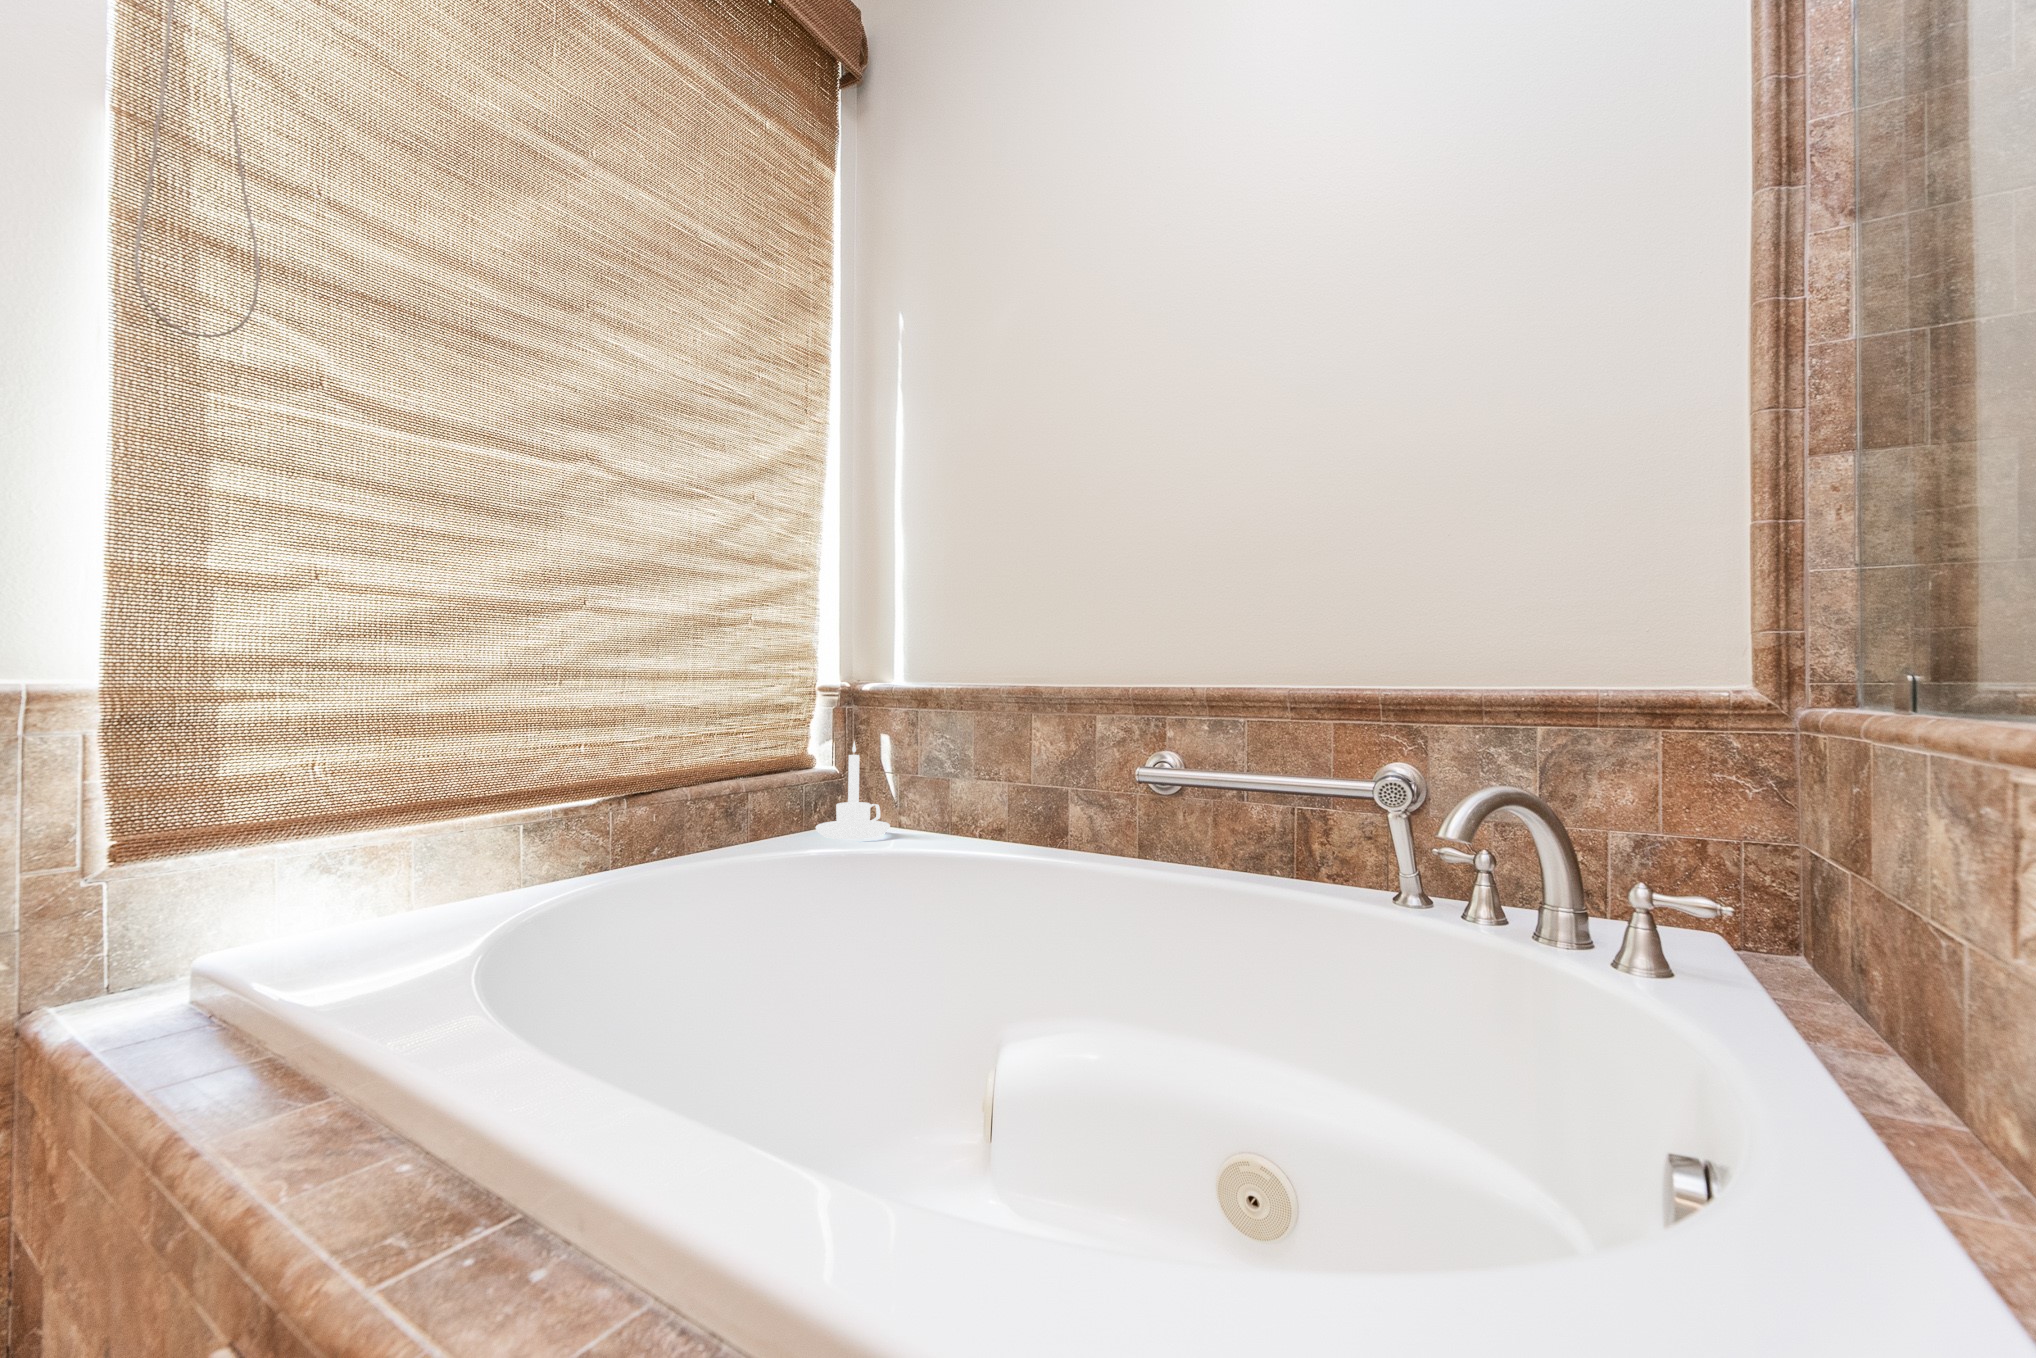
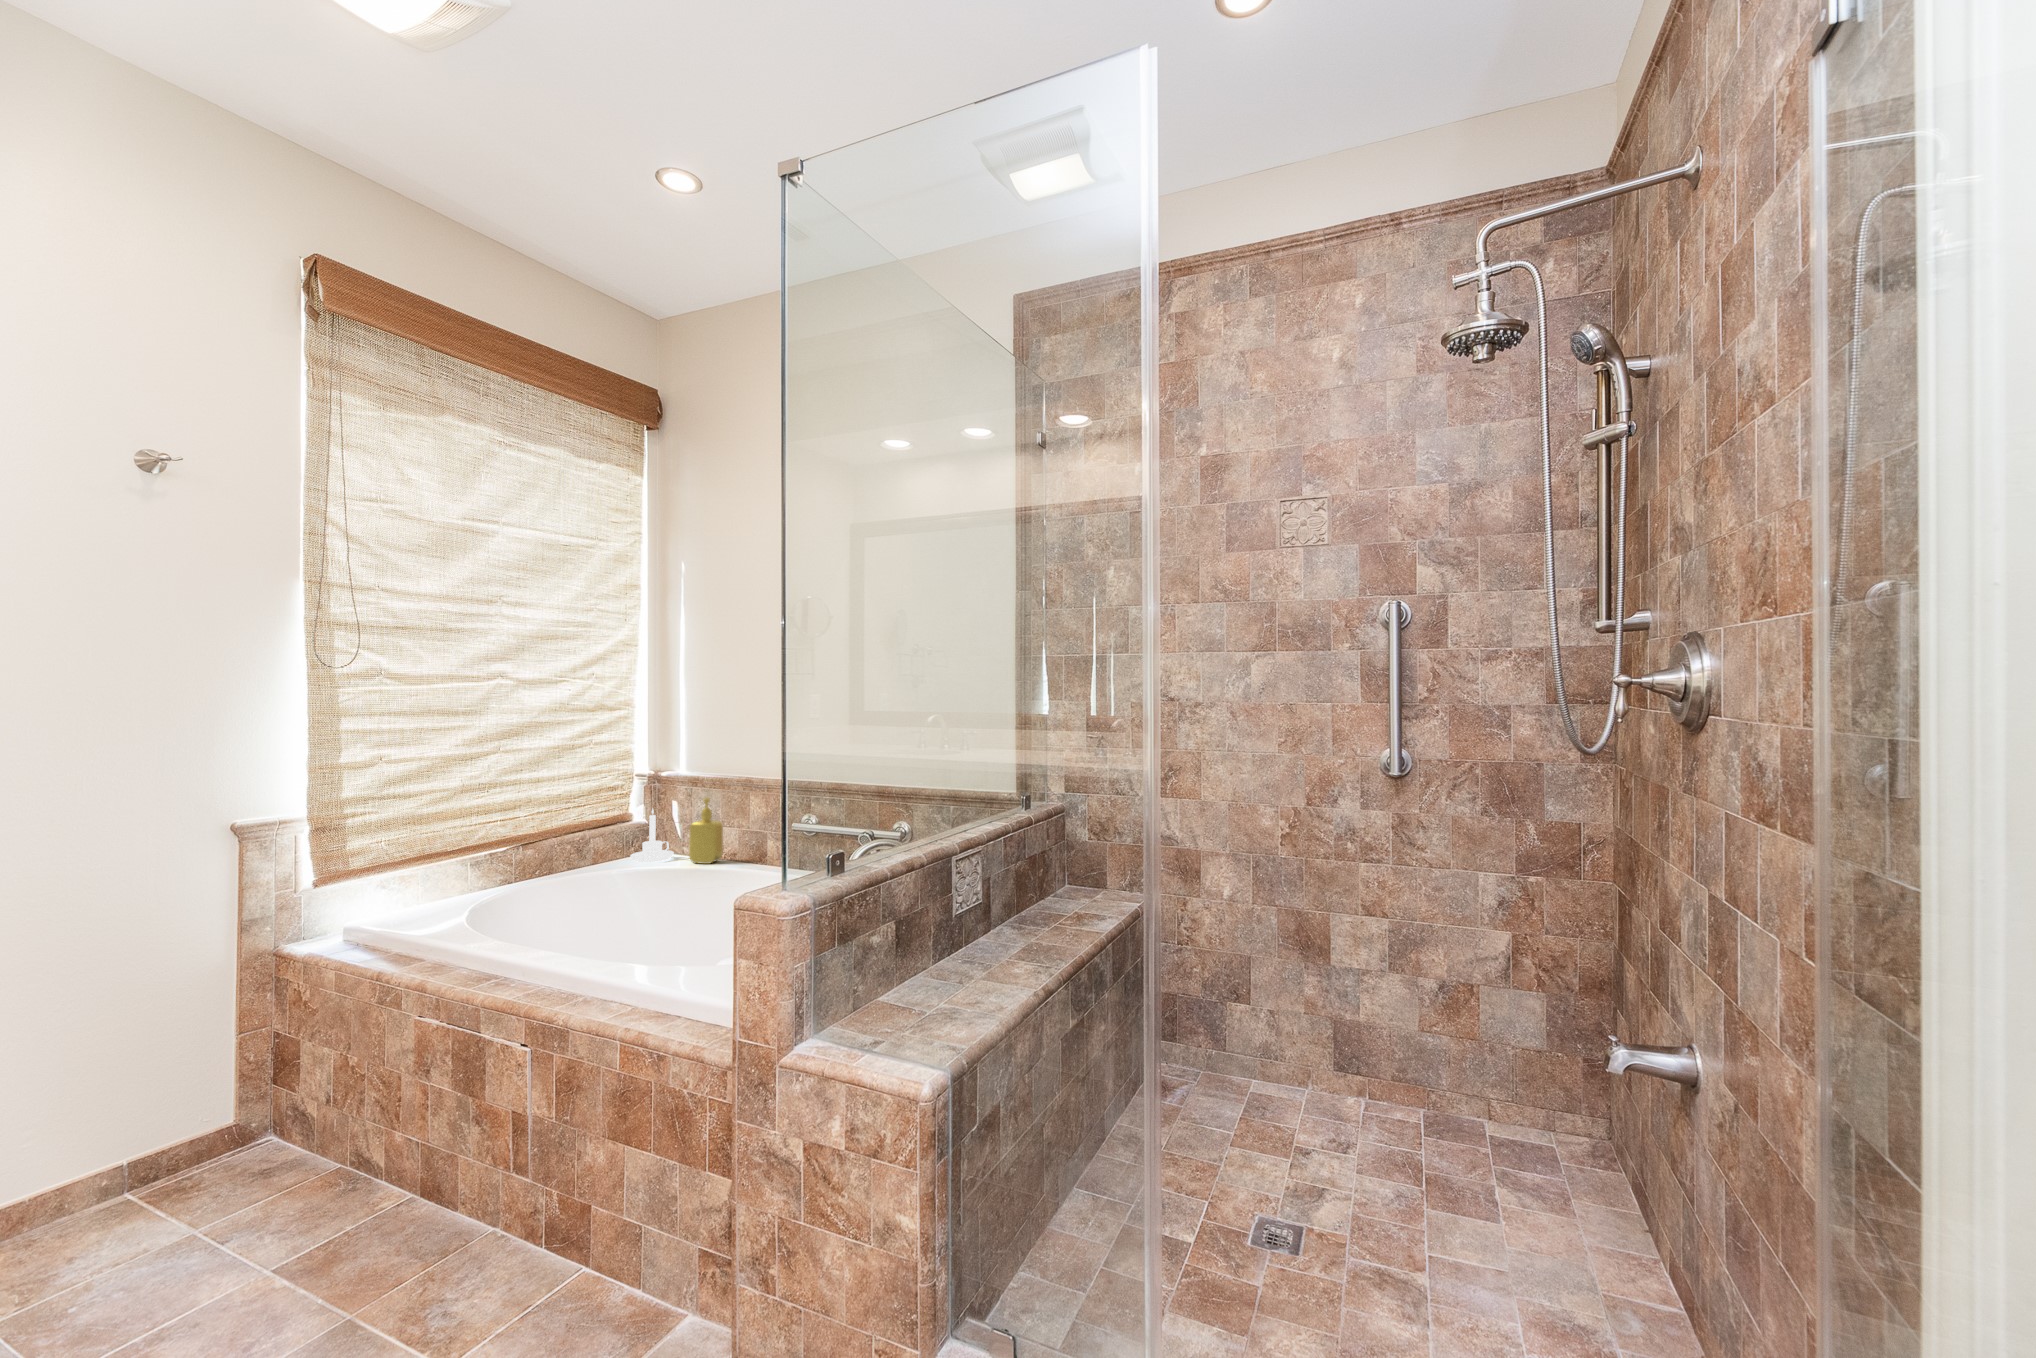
soap dispenser: none [924,721,983,845] -> present [689,797,723,864]

